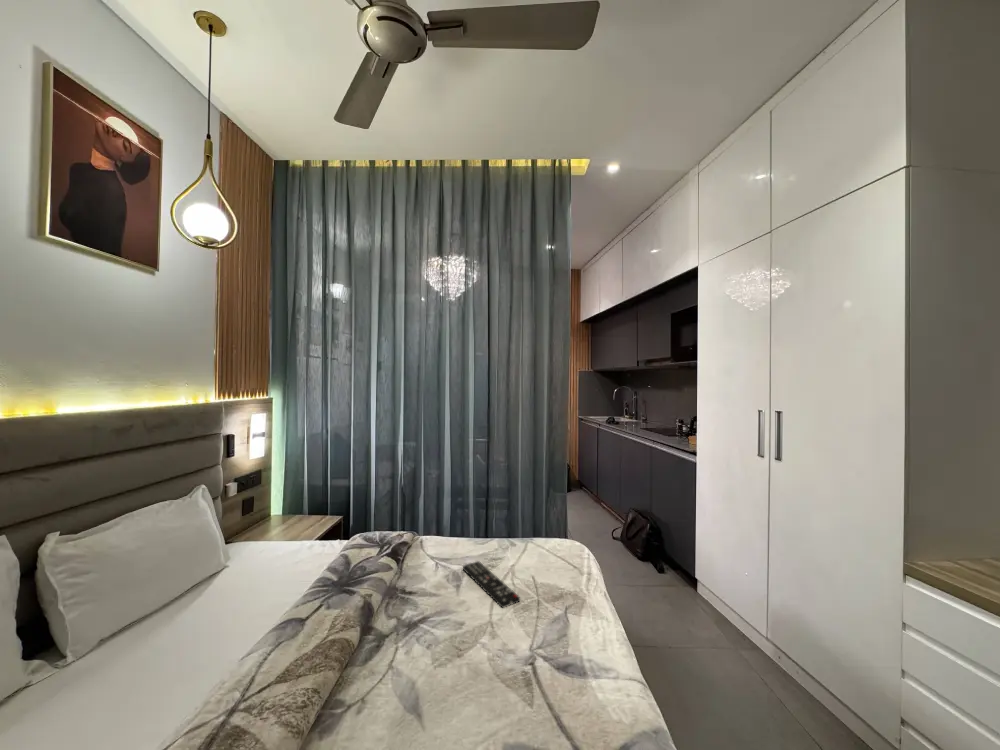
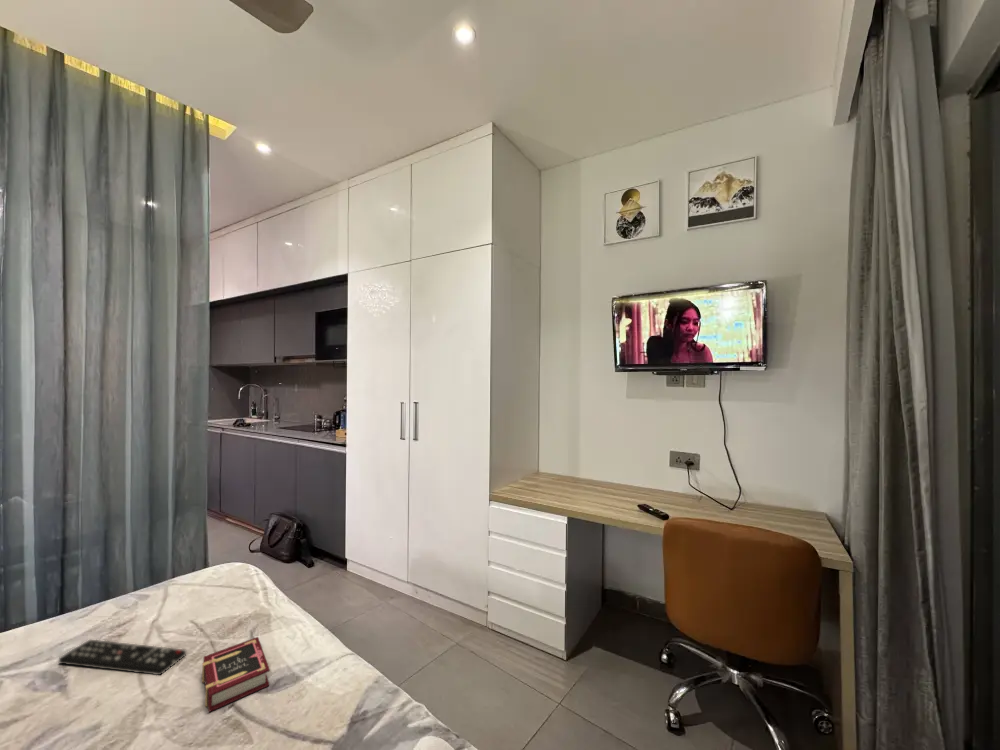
book: none [516,609,564,665] -> present [202,637,270,712]

